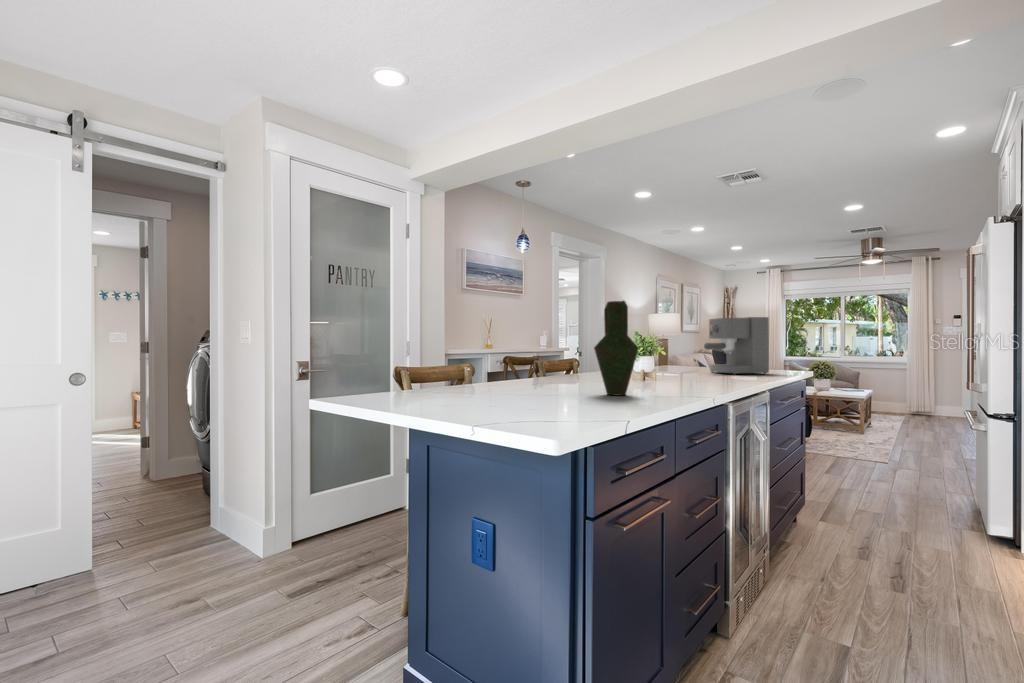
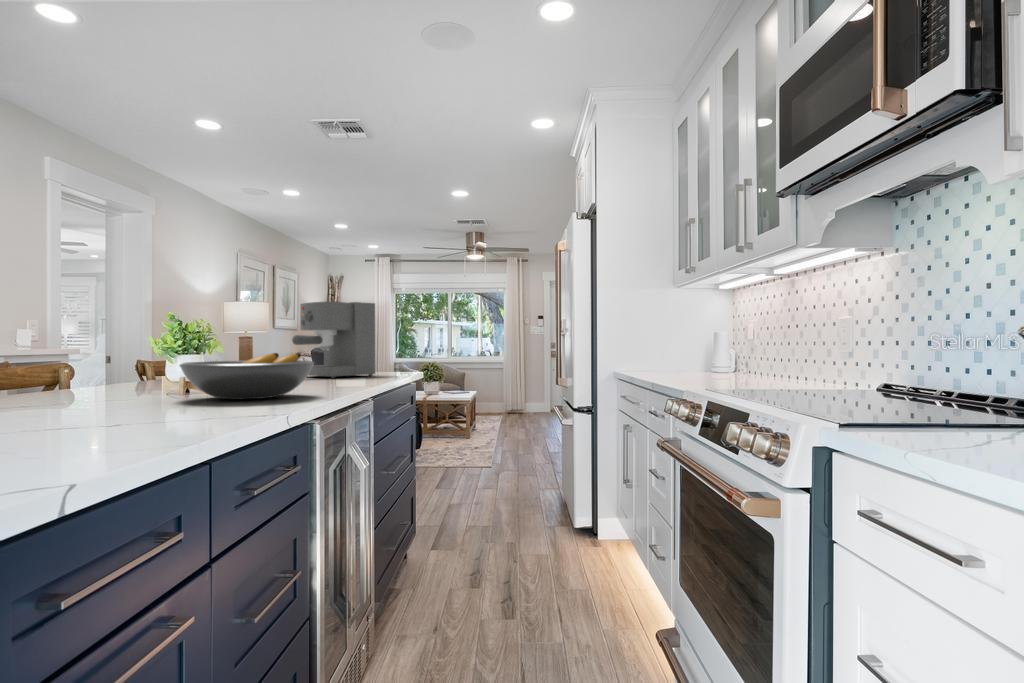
vase: present [594,301,639,395] -> none [52,241,154,423]
fruit bowl: none [643,358,726,387] -> present [179,353,314,399]

